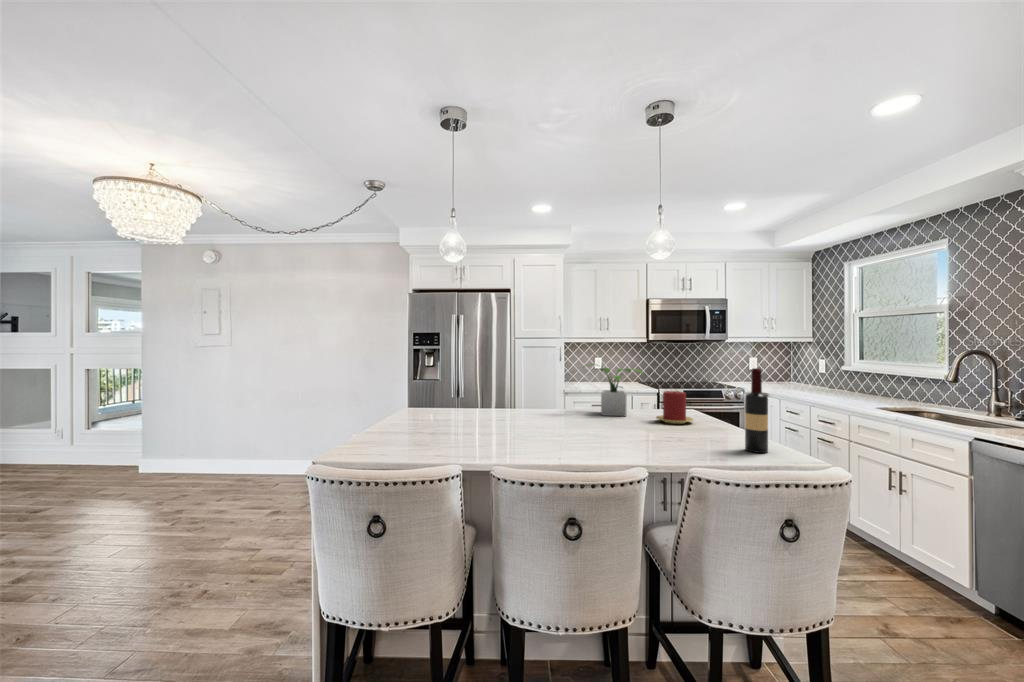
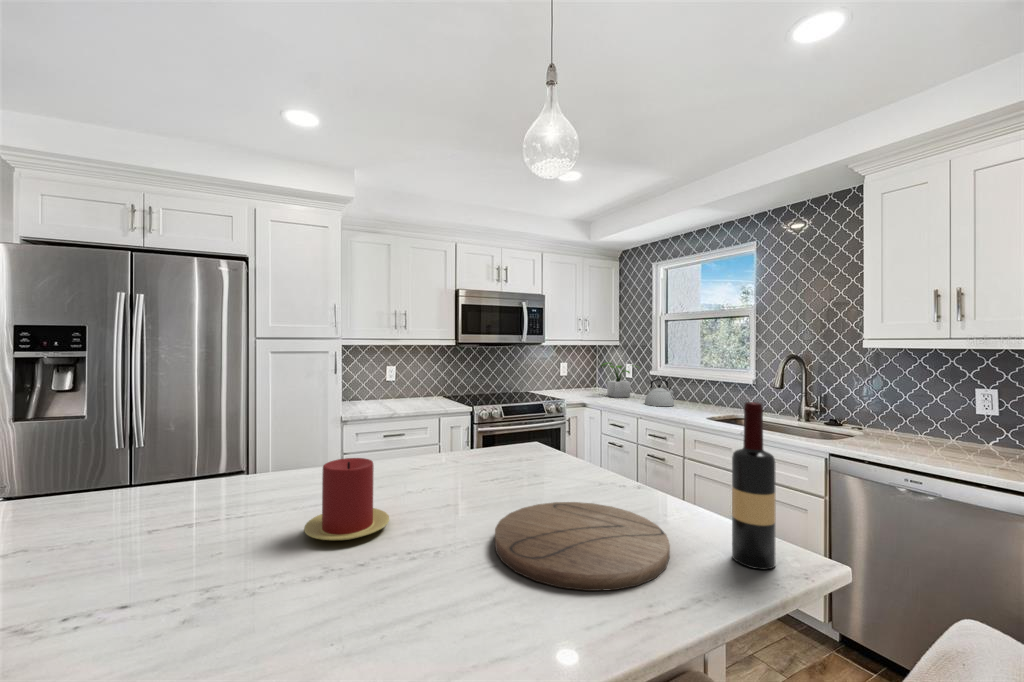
potted plant: present [582,364,643,416] -> present [601,362,638,398]
kettle: none [825,373,858,398] -> present [645,379,674,406]
candle: present [656,391,693,424] -> present [304,458,389,540]
cutting board: none [624,424,714,449] -> present [495,502,670,591]

